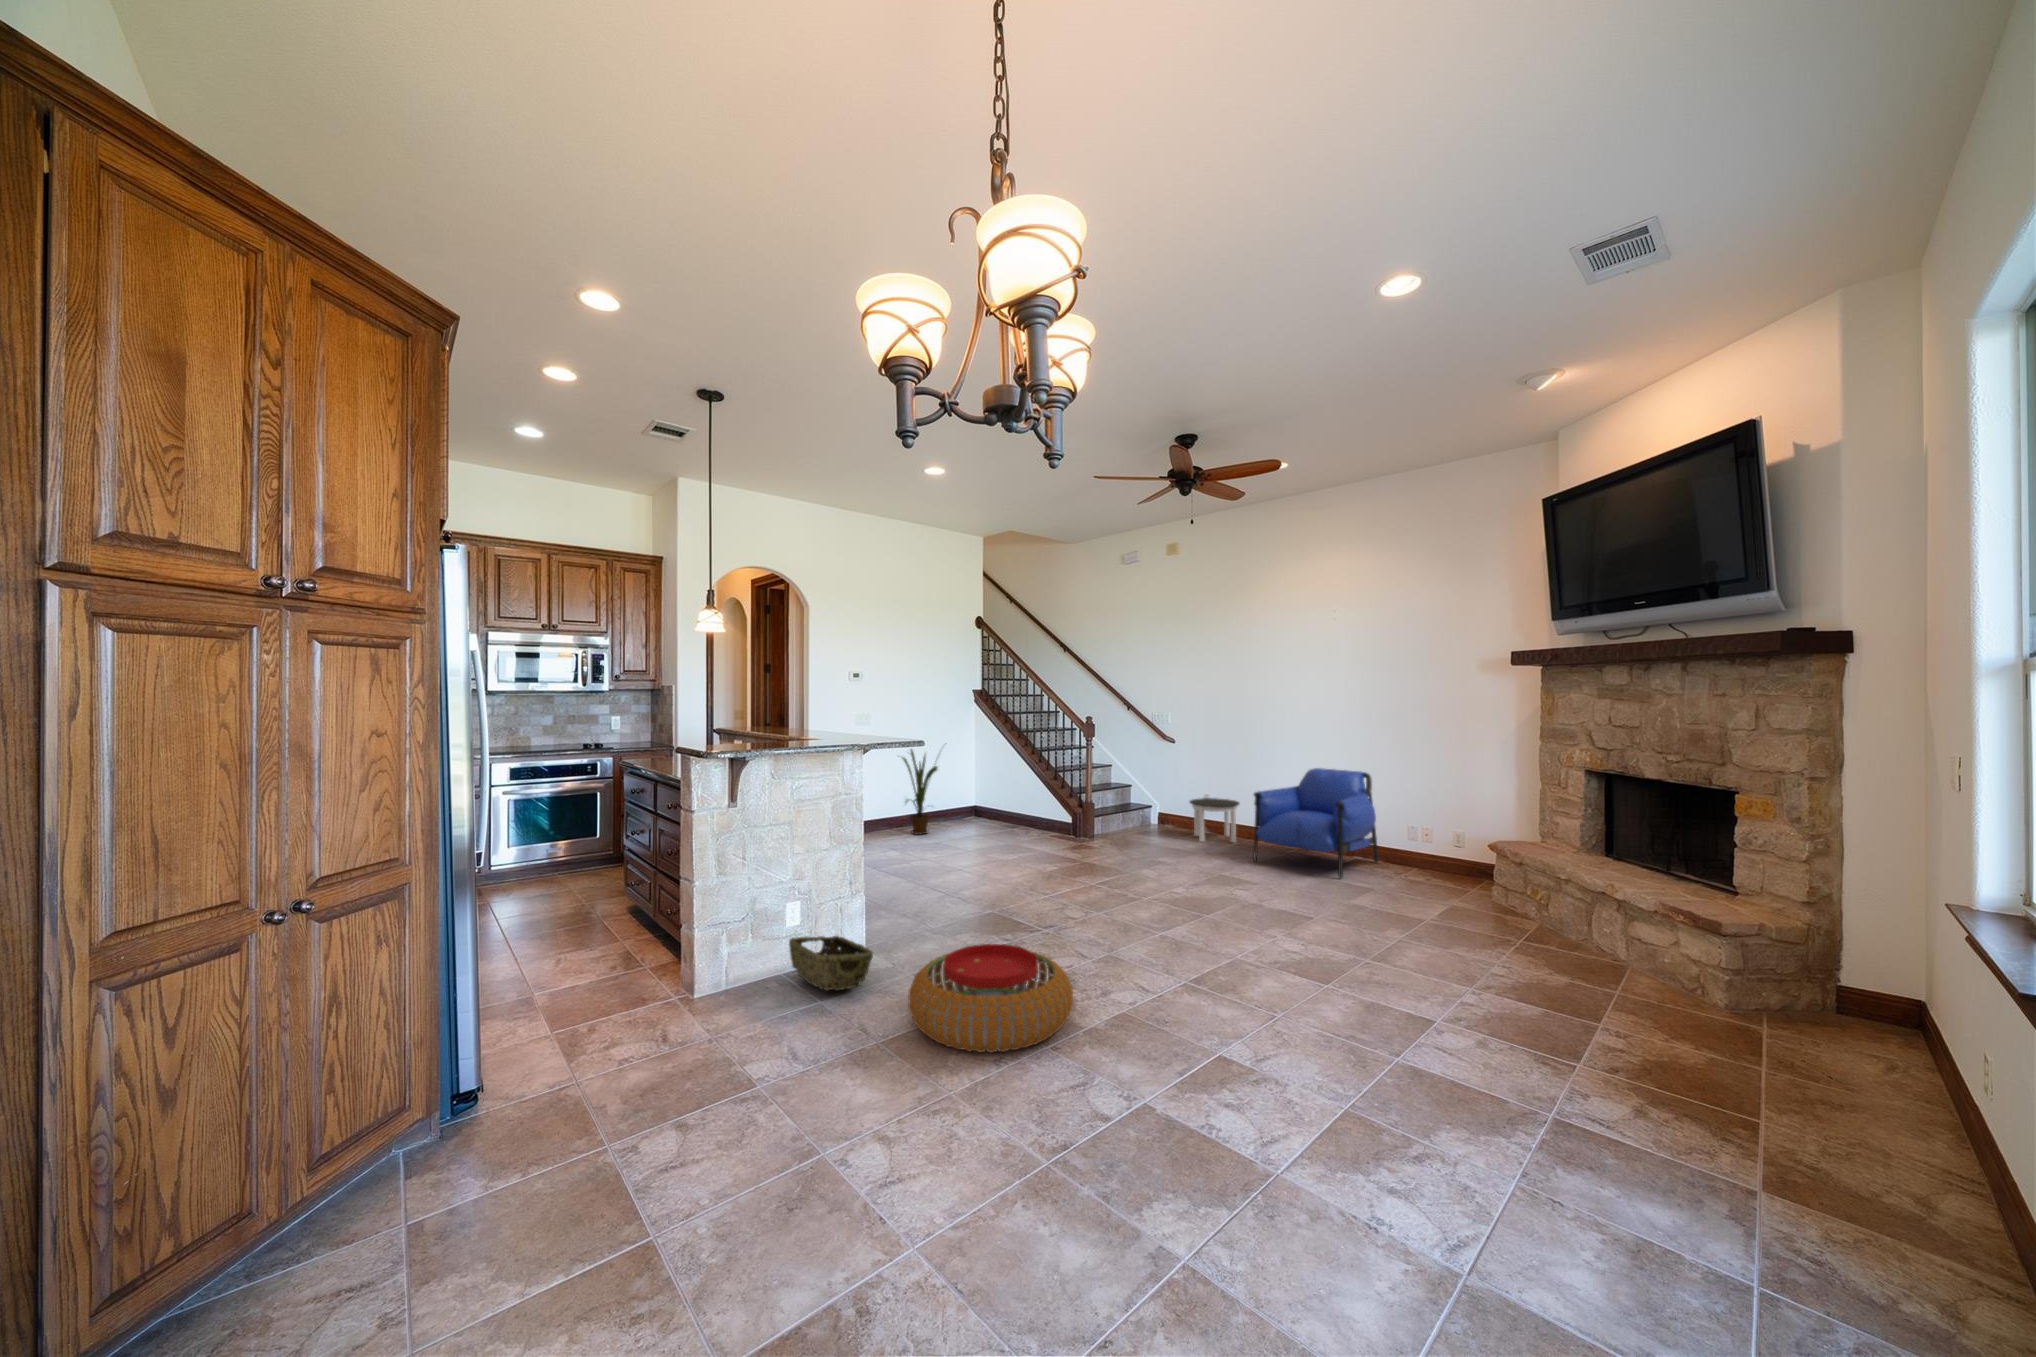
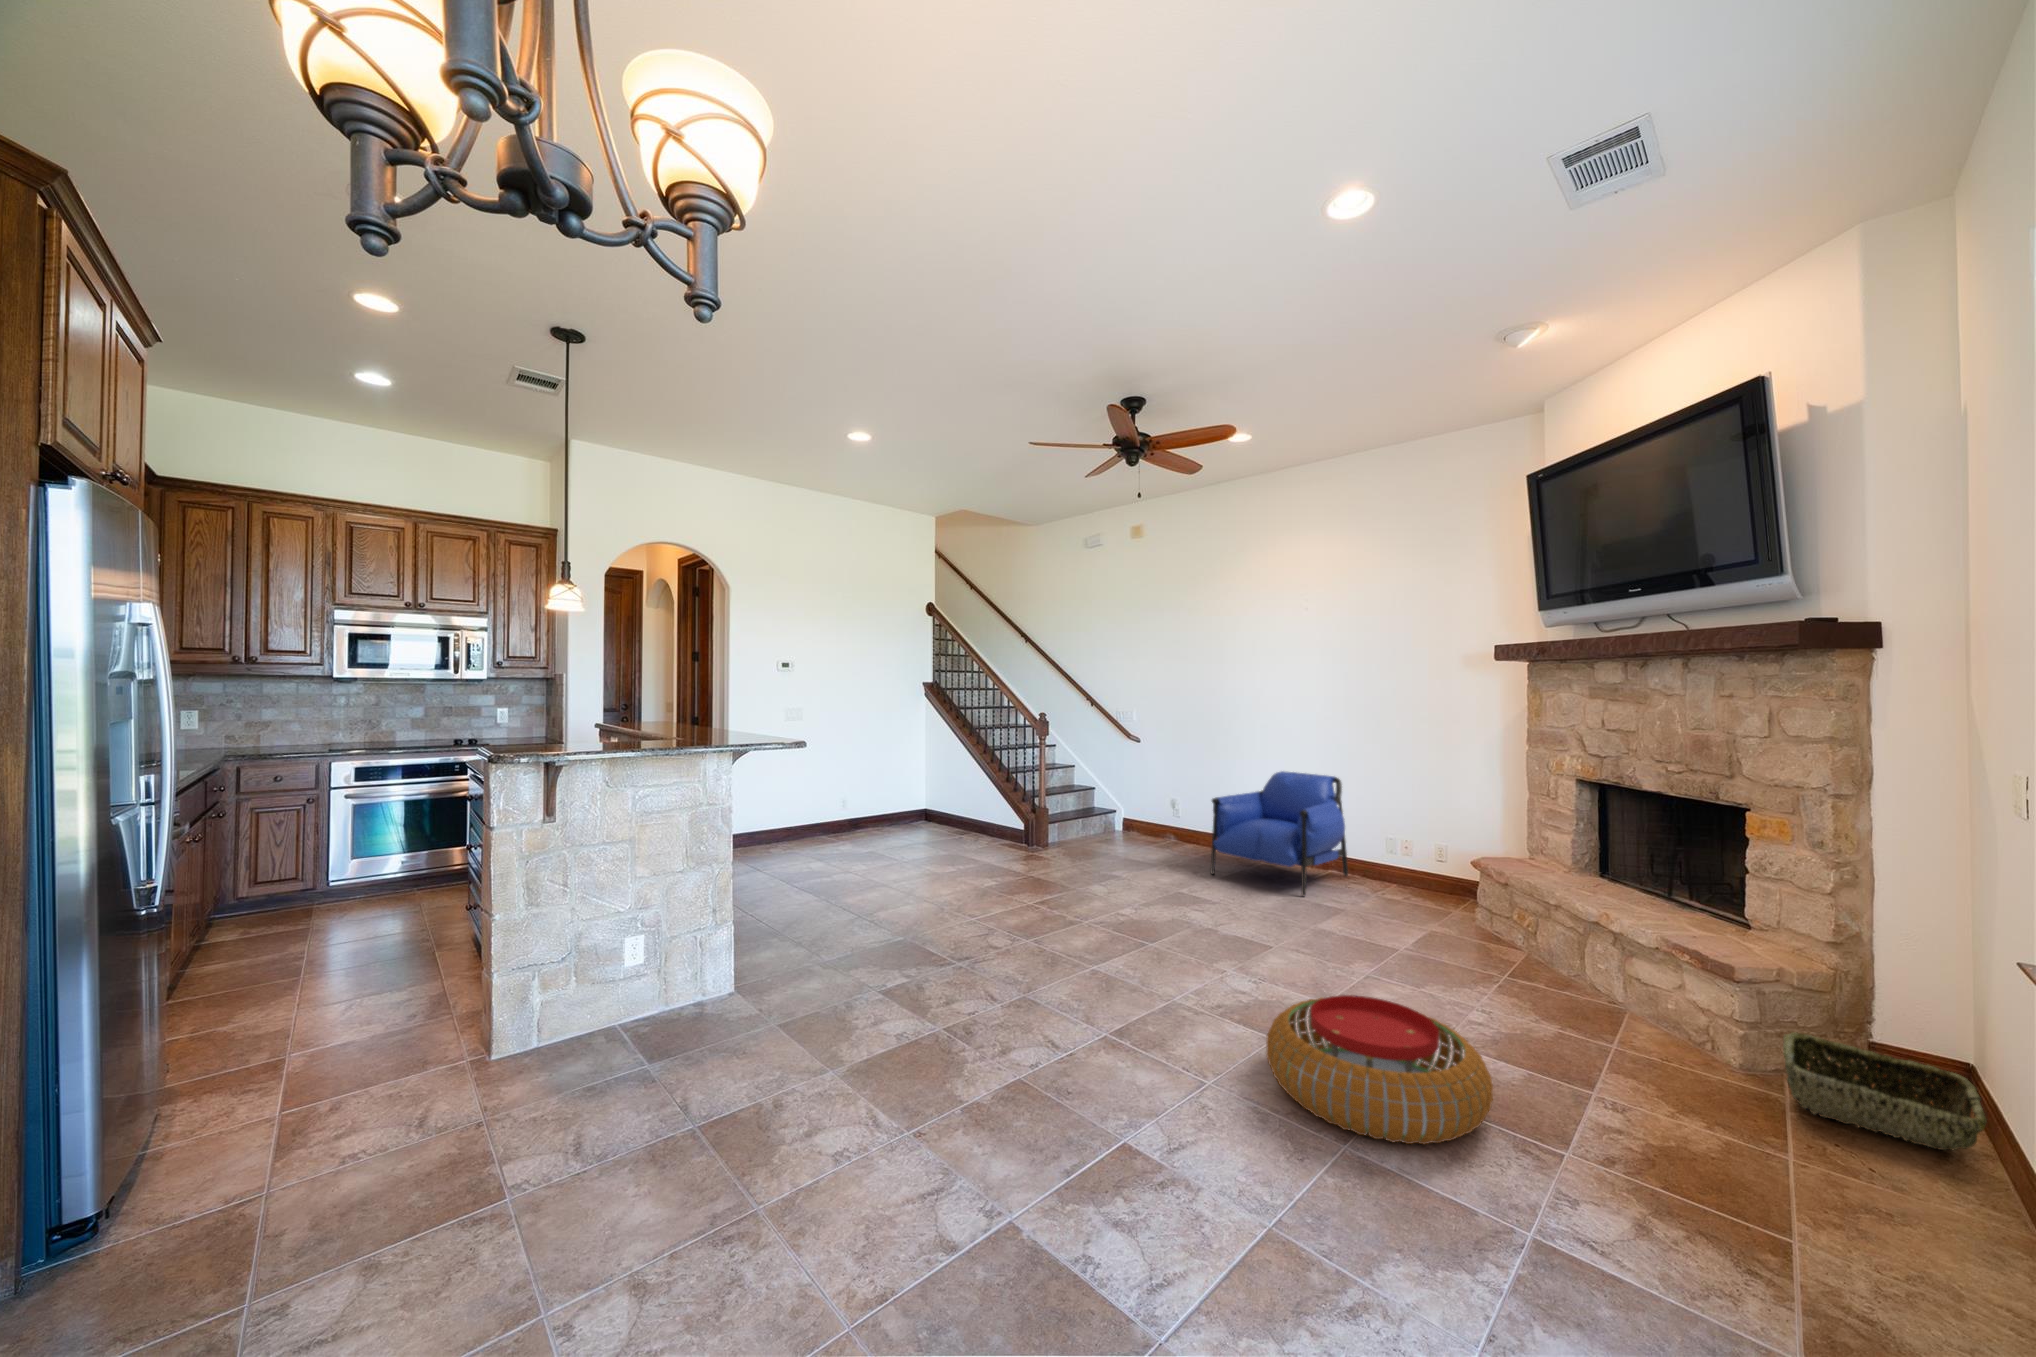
house plant: present [903,750,937,834] -> none [824,738,883,841]
round table: present [1190,798,1239,842] -> none [1146,803,1201,852]
woven basket: present [789,936,873,990] -> present [1783,1032,1987,1150]
pouf: present [908,944,1073,1052] -> present [1266,995,1493,1144]

